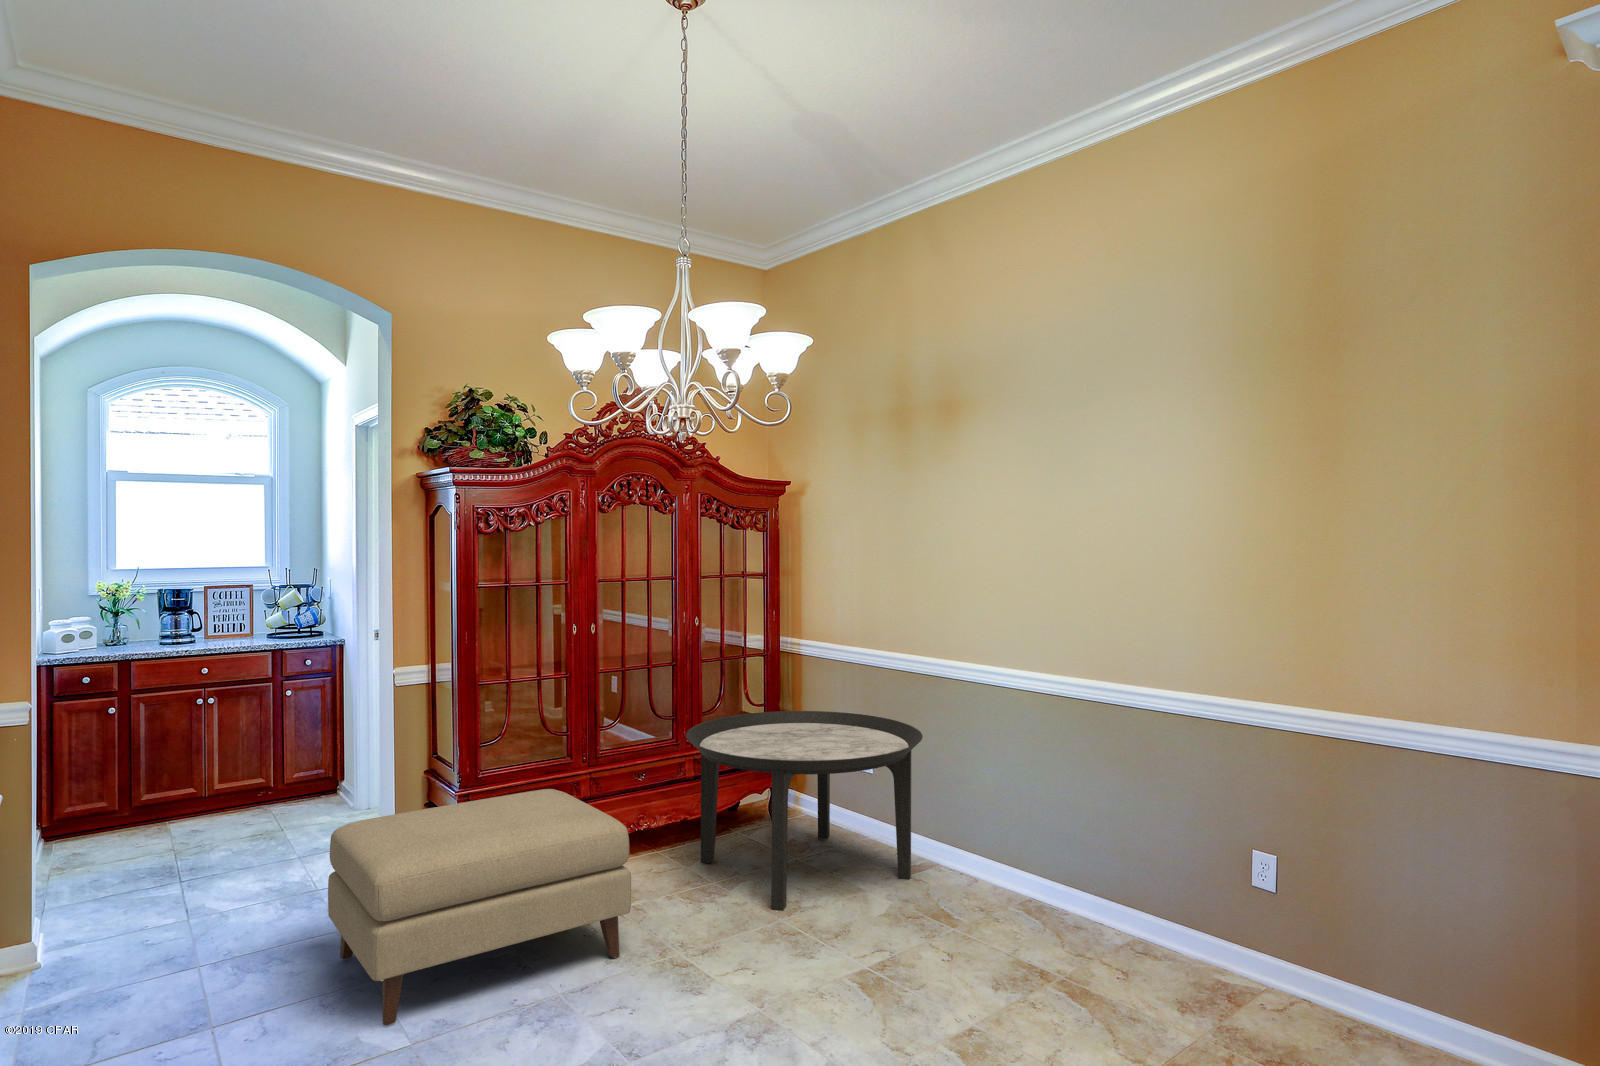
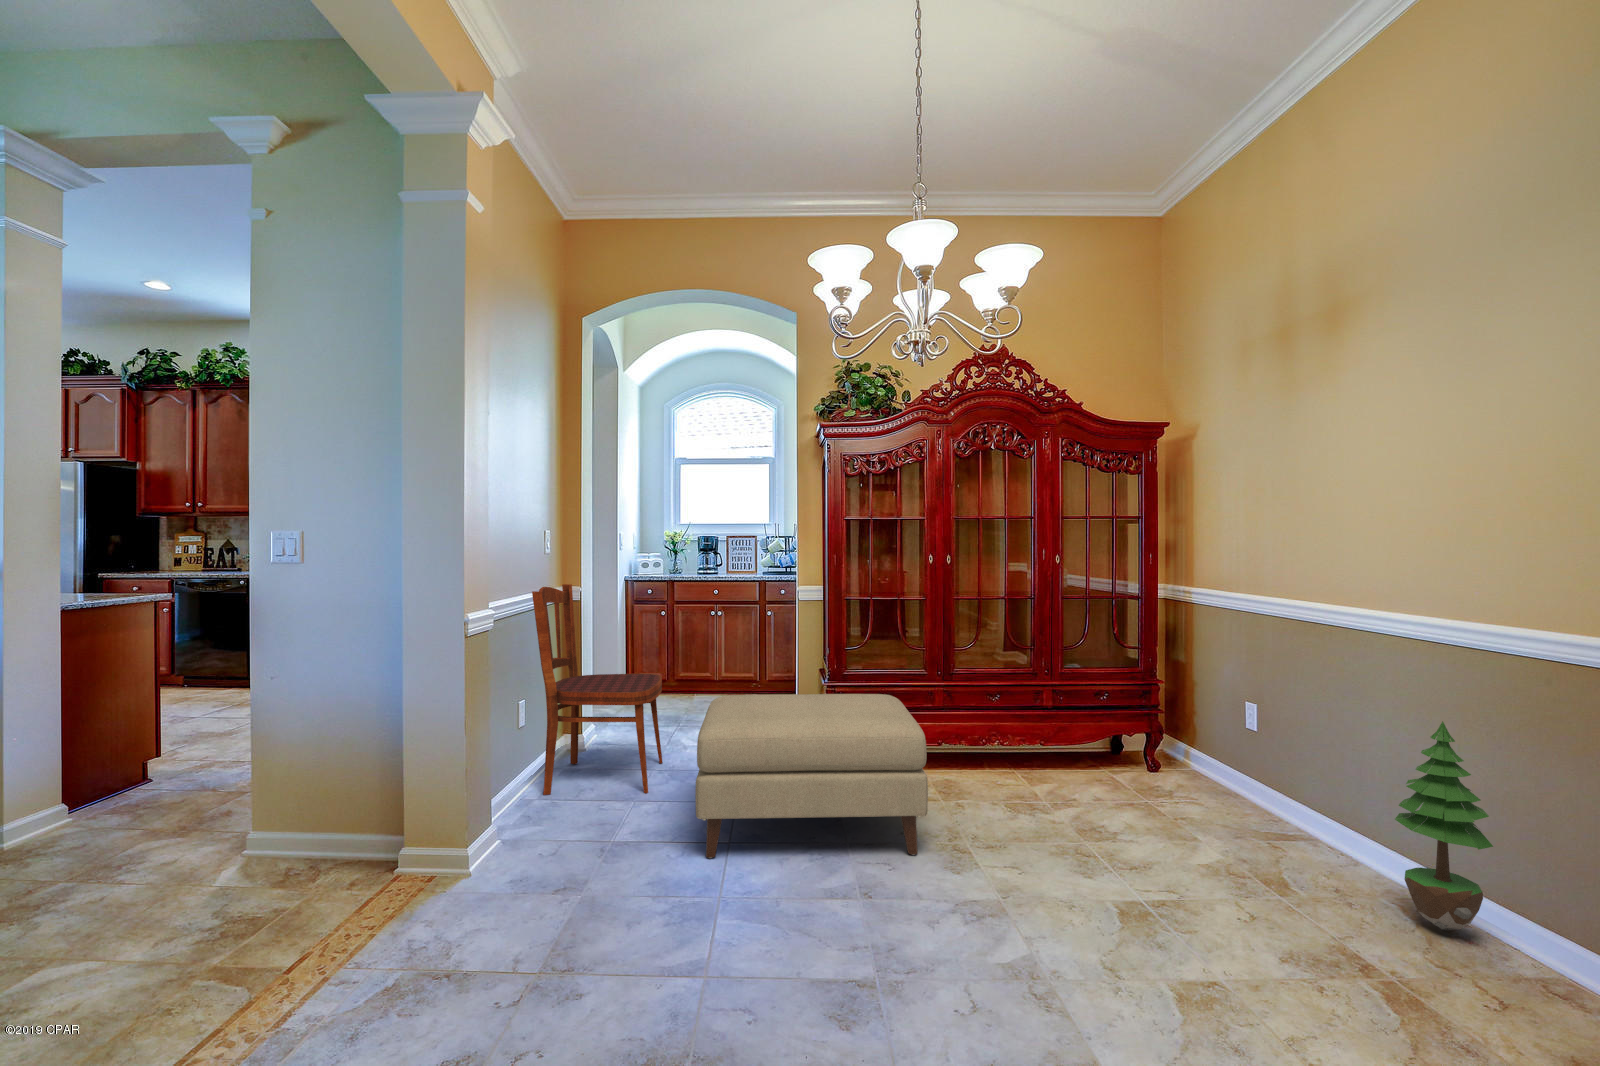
dining chair: none [15,693,224,1018] -> present [532,584,663,795]
round table: present [686,711,923,911] -> none [1023,654,1307,860]
potted tree: none [993,749,1051,907] -> present [1395,721,1493,931]

